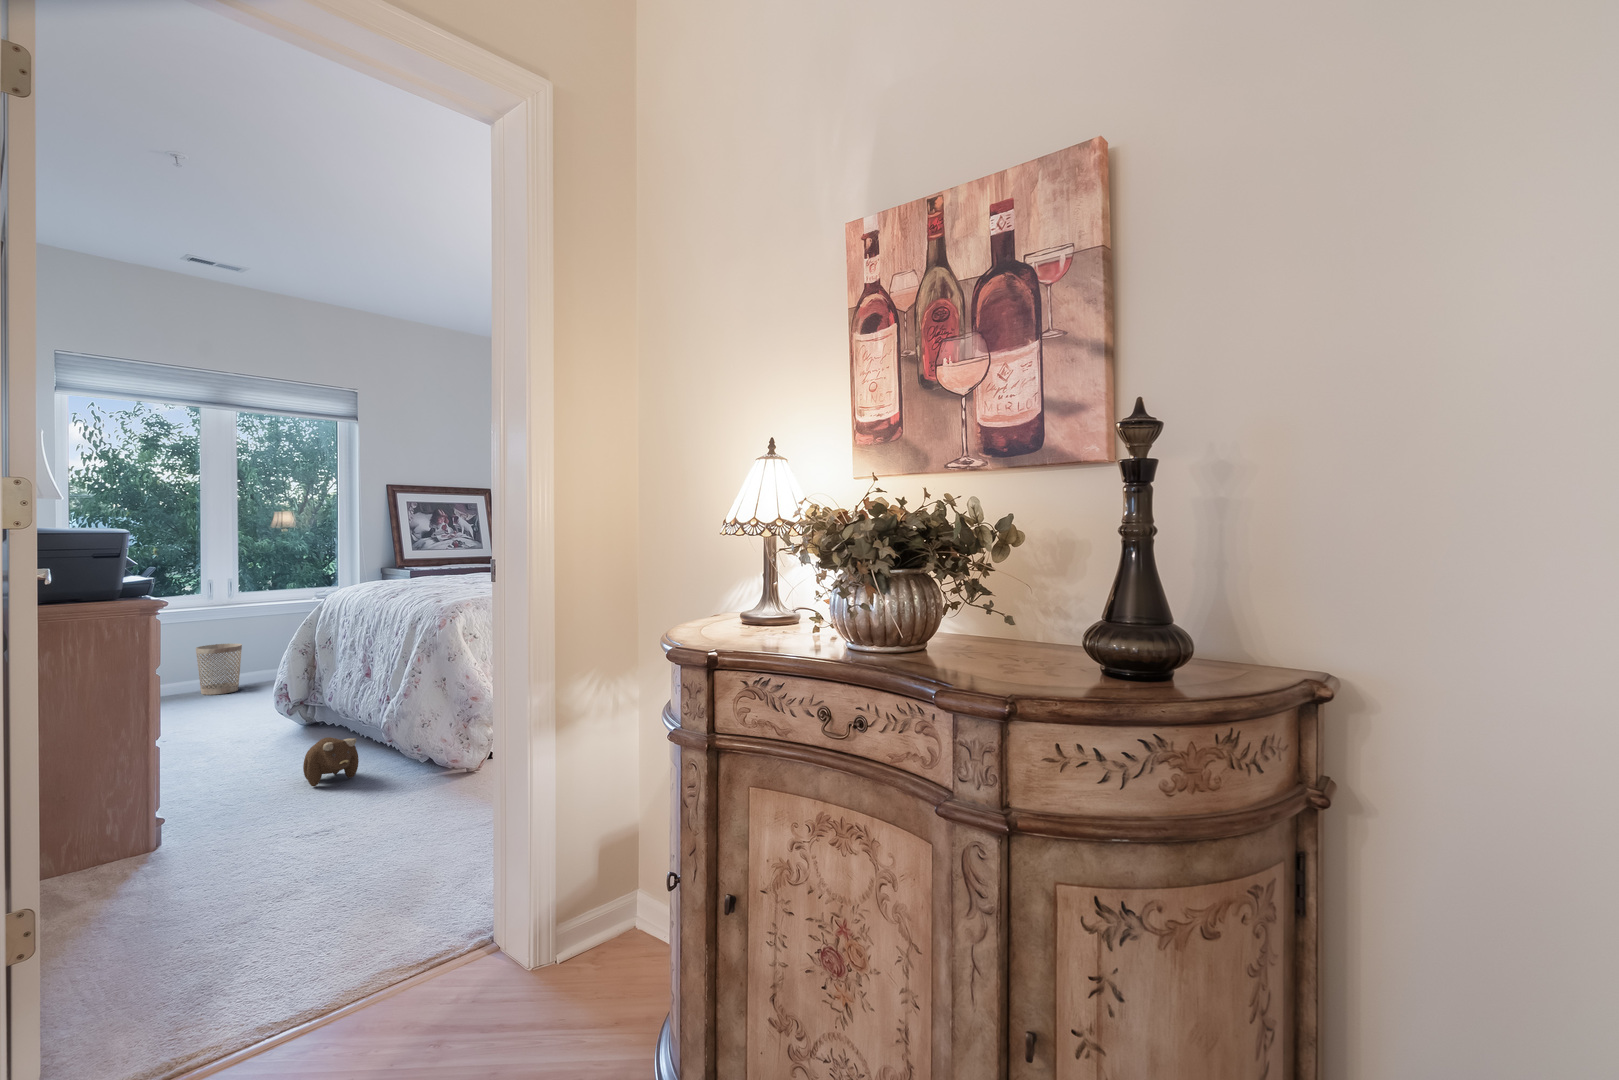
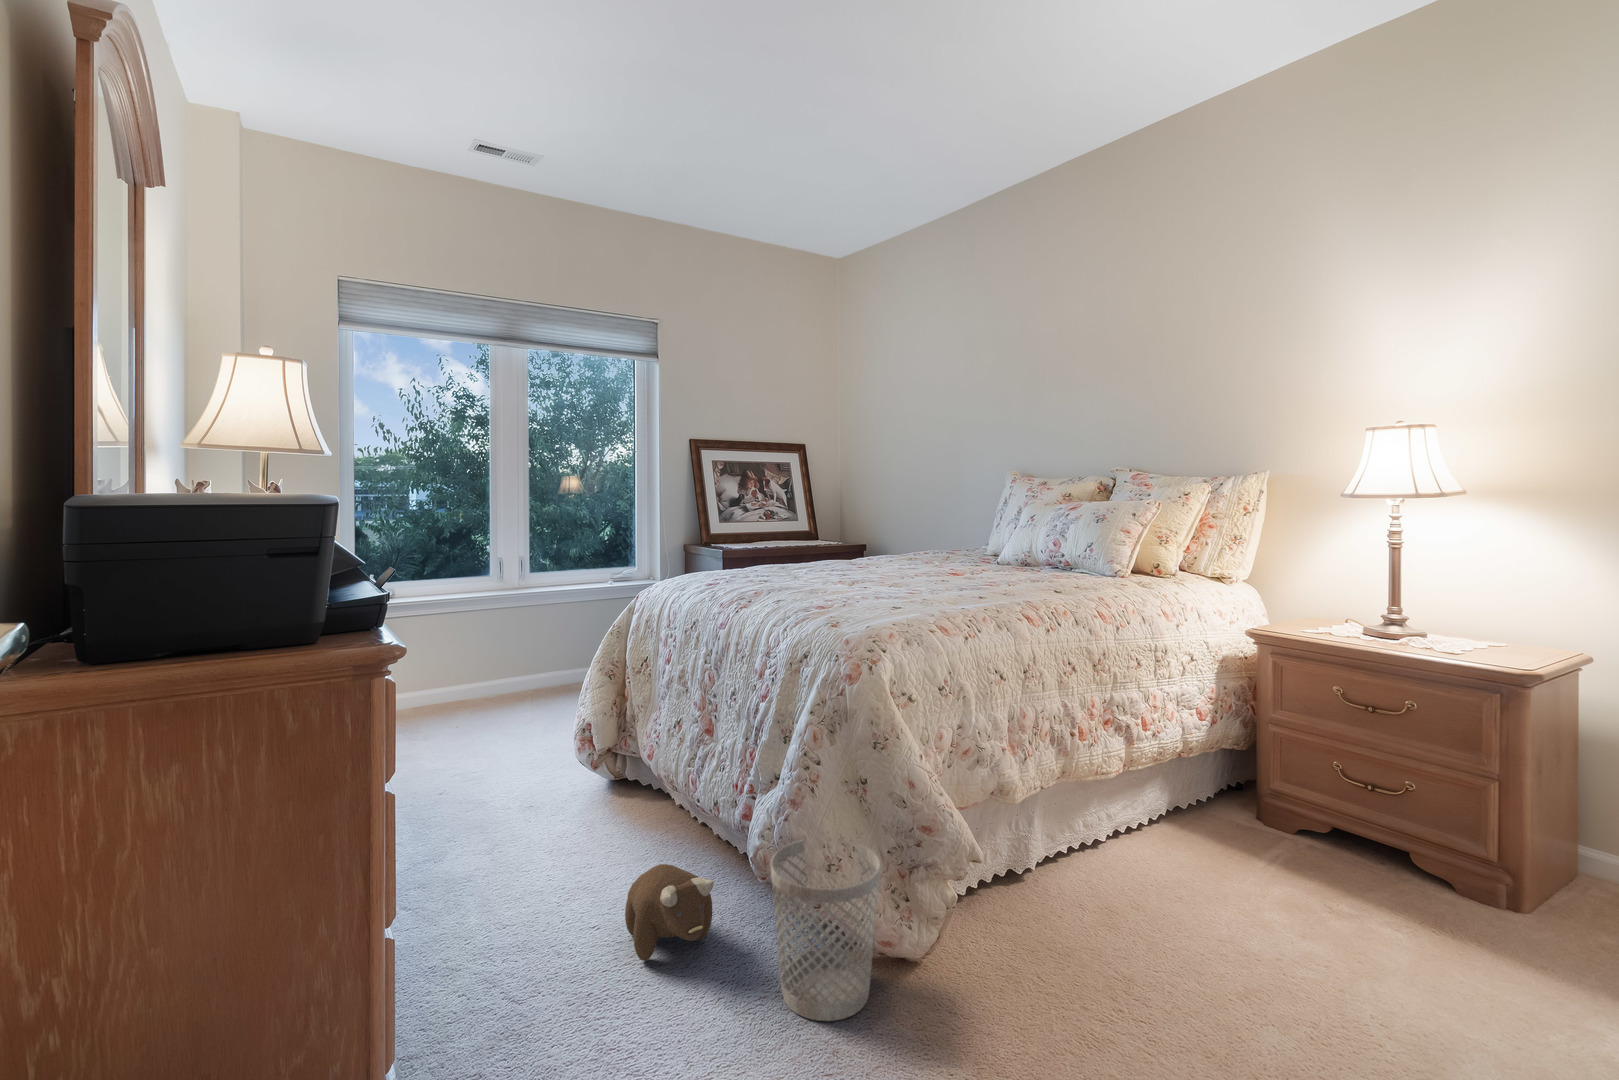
wastebasket: present [196,643,242,695] -> present [771,840,880,1021]

